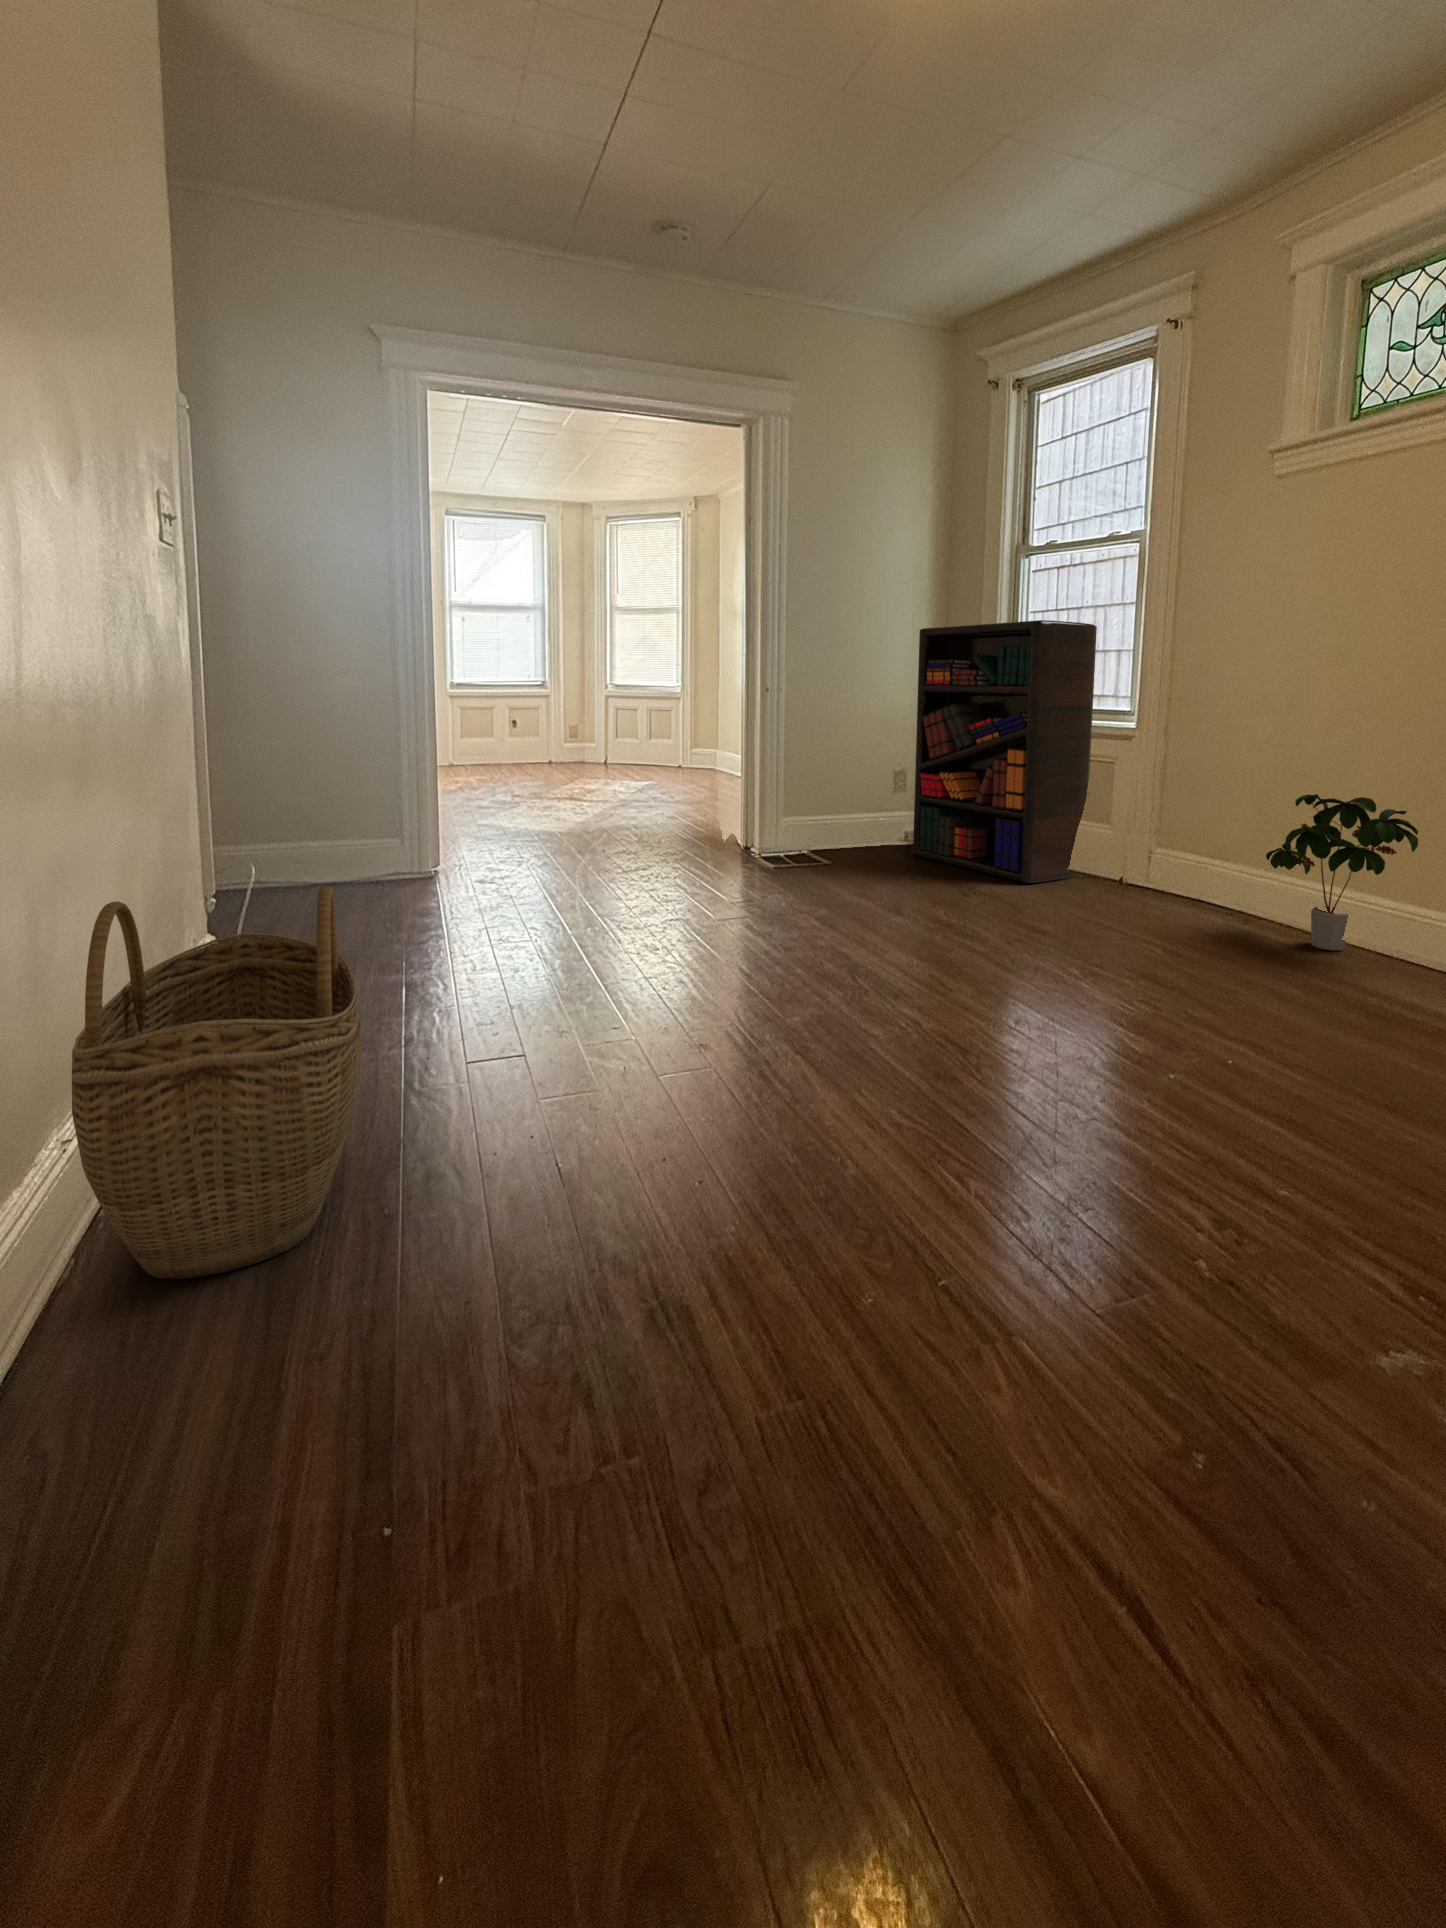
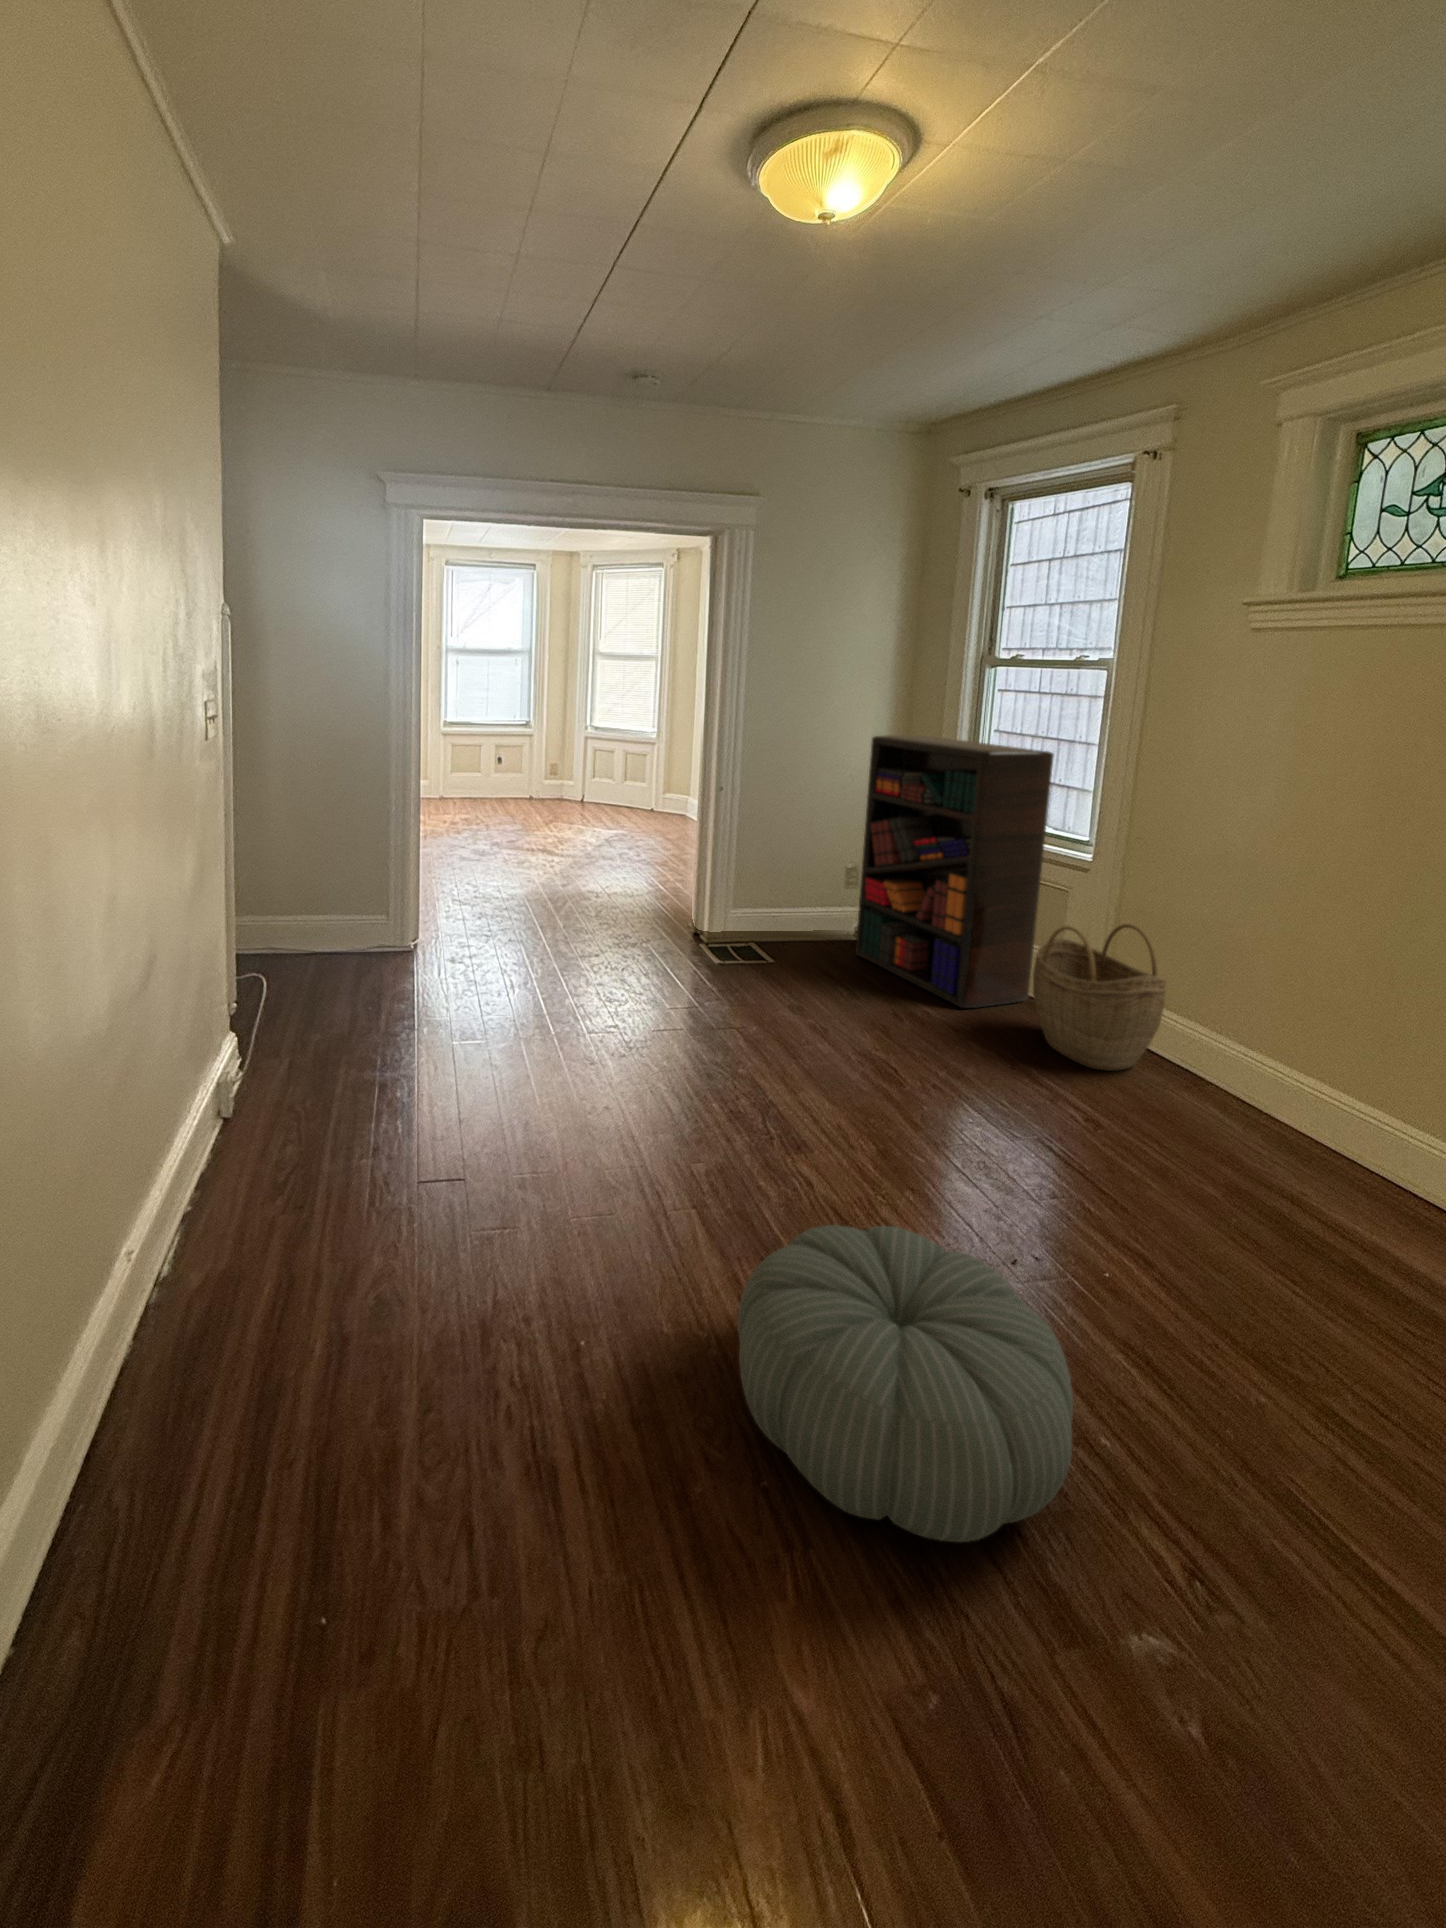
potted plant: present [1266,794,1418,951] -> none [1208,975,1371,1144]
woven basket: present [72,886,361,1279] -> present [1033,924,1166,1071]
pouf: none [902,999,1300,1283] -> present [738,1225,1073,1542]

